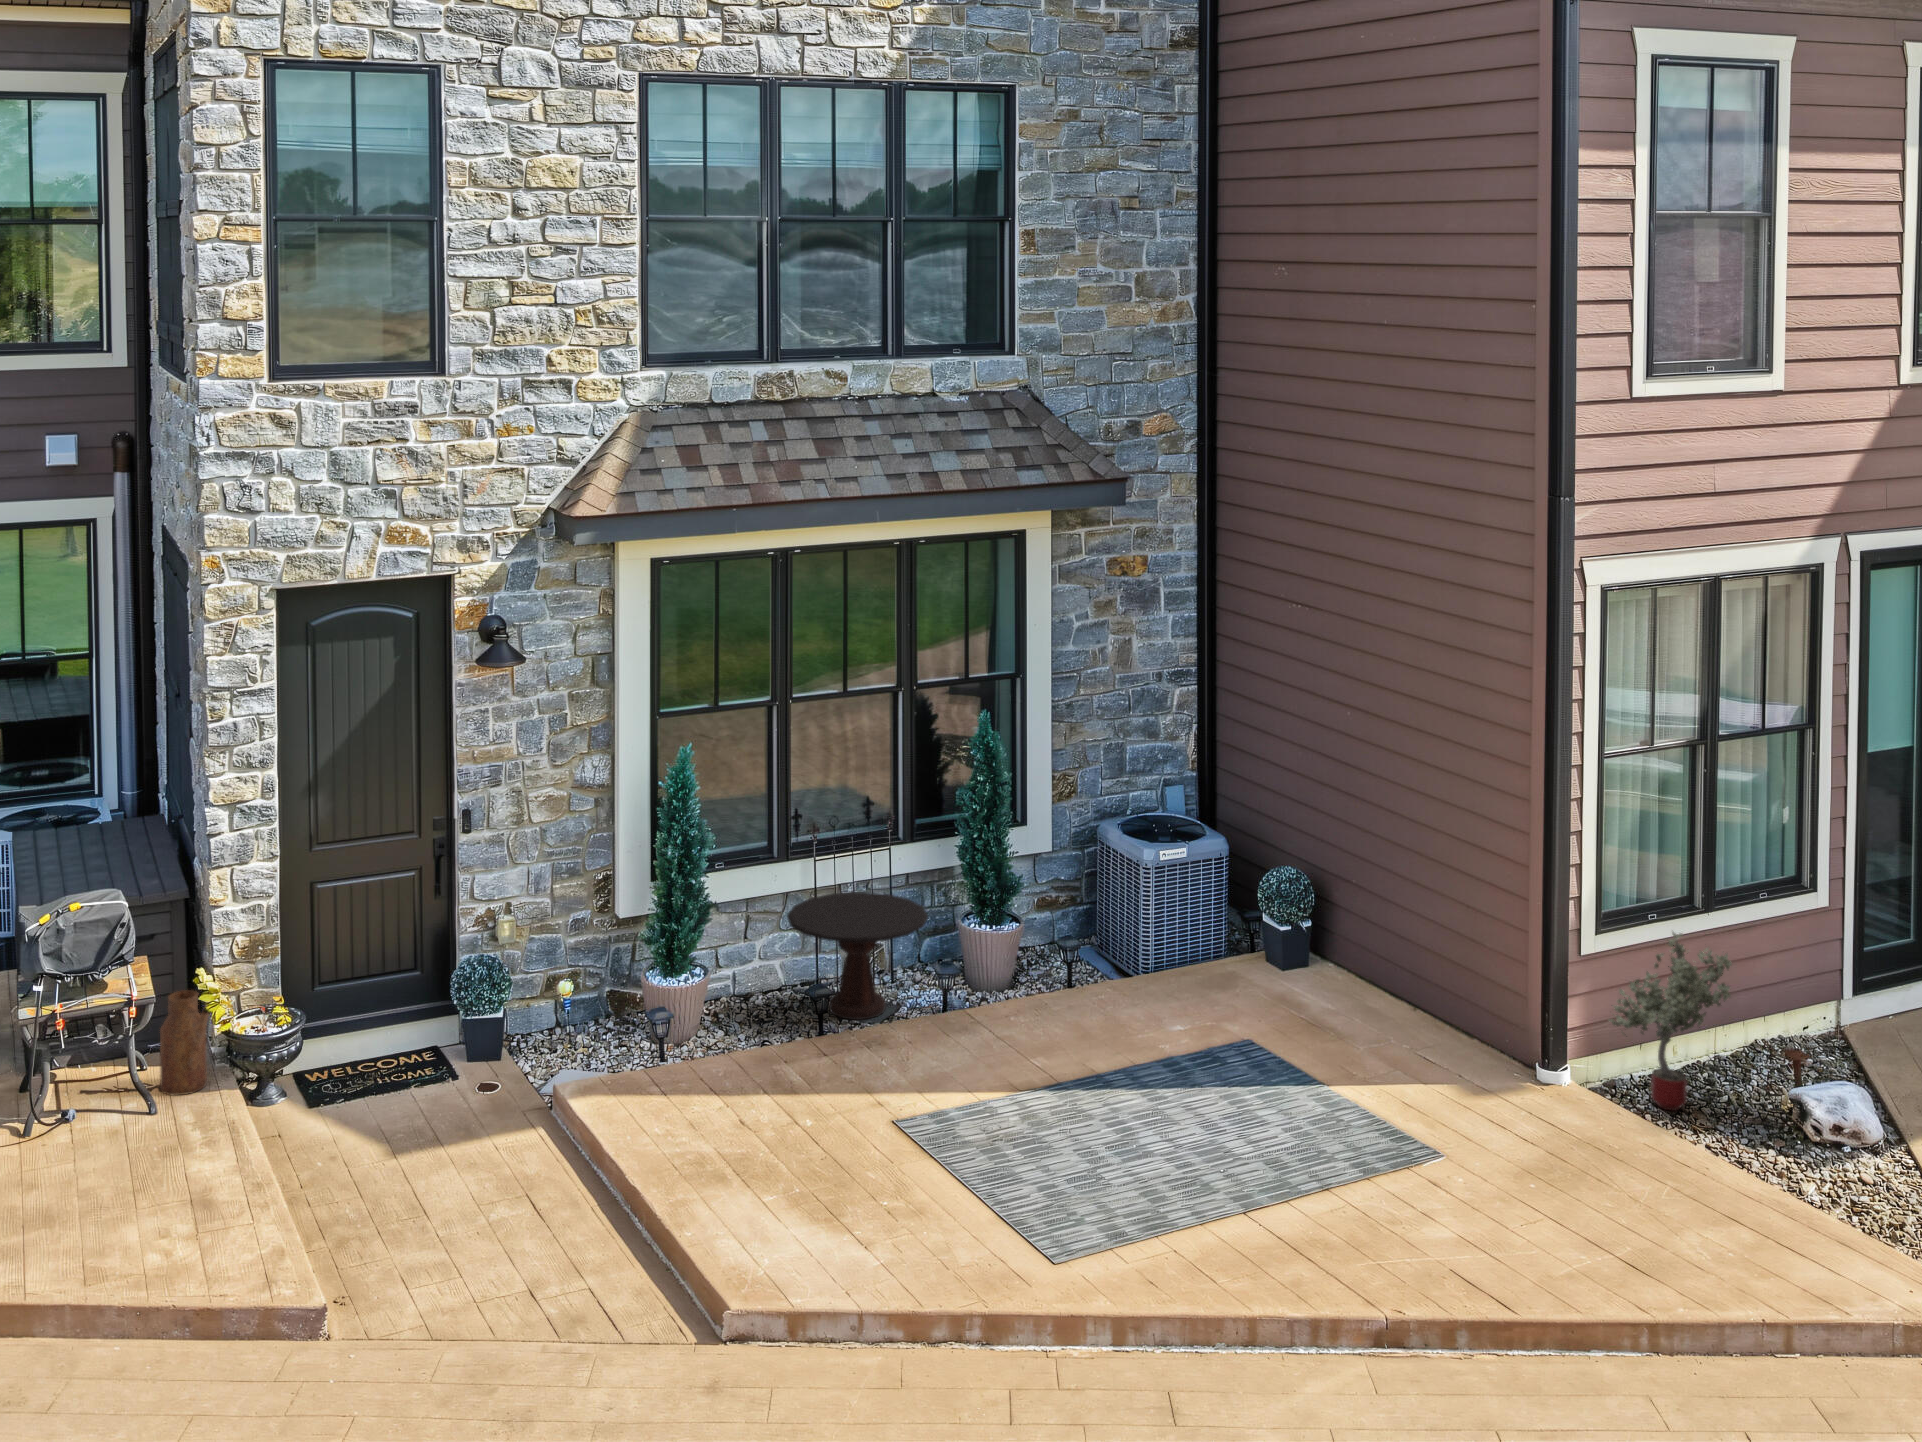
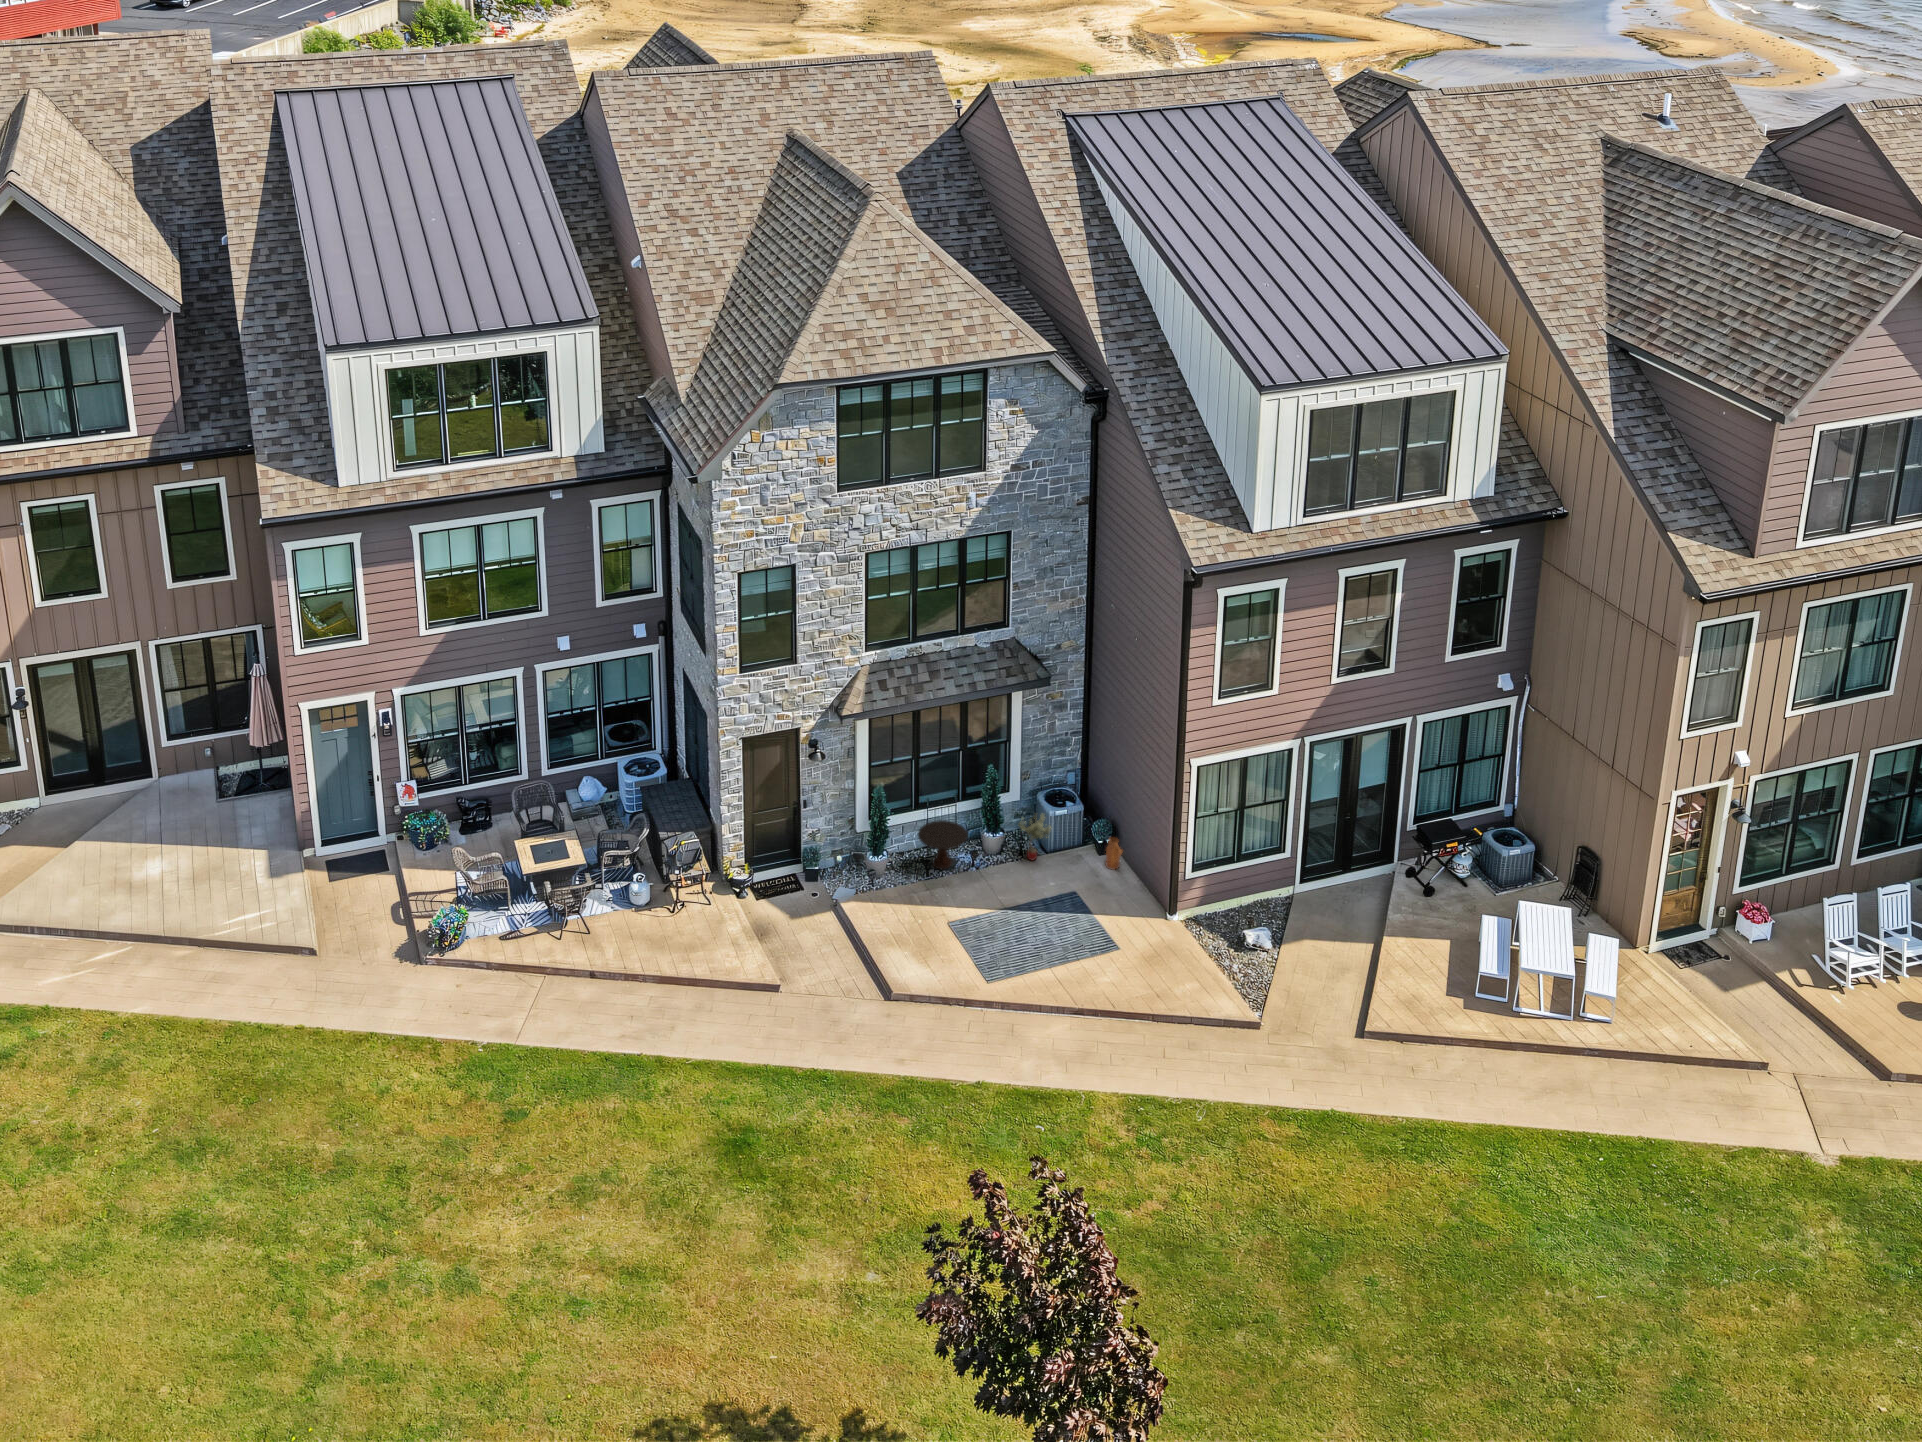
potted tree: present [1609,932,1731,1111] -> present [1018,814,1051,860]
watering can: present [160,990,209,1095] -> present [1106,838,1123,870]

